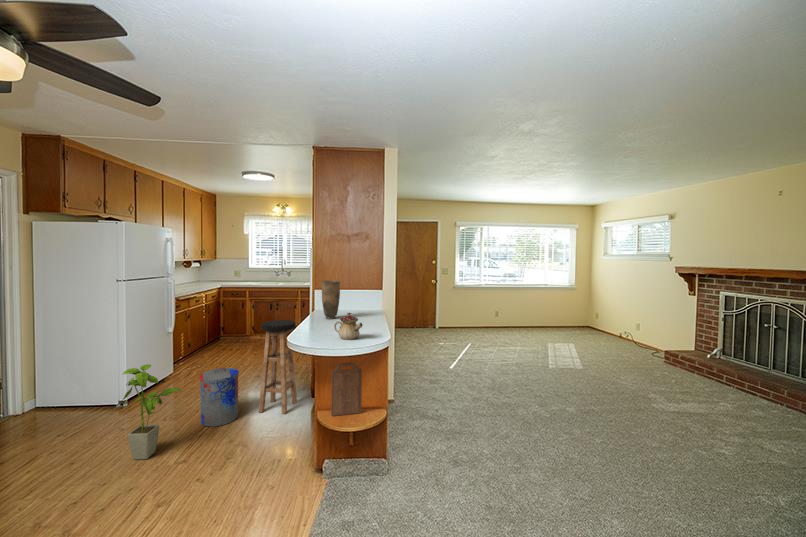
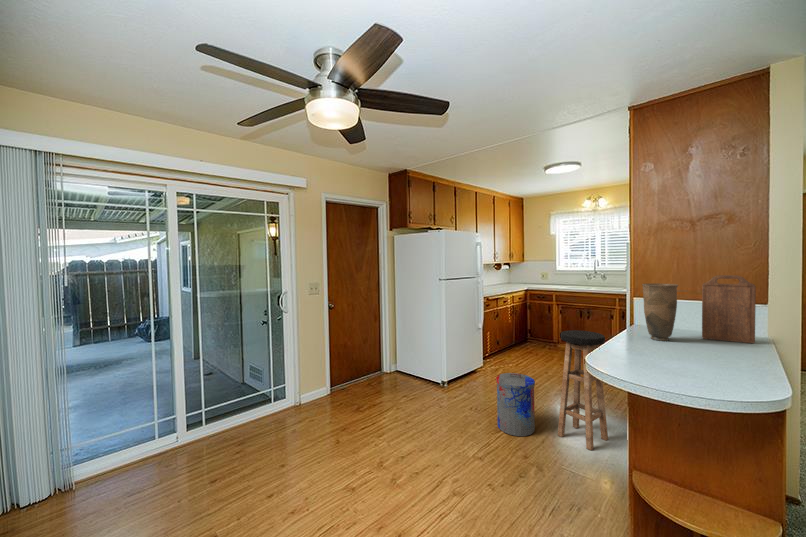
teapot: present [334,313,363,340] -> none [665,337,730,387]
cutting board: present [331,363,362,416] -> present [702,275,756,343]
house plant: present [123,364,182,459] -> none [430,356,478,444]

